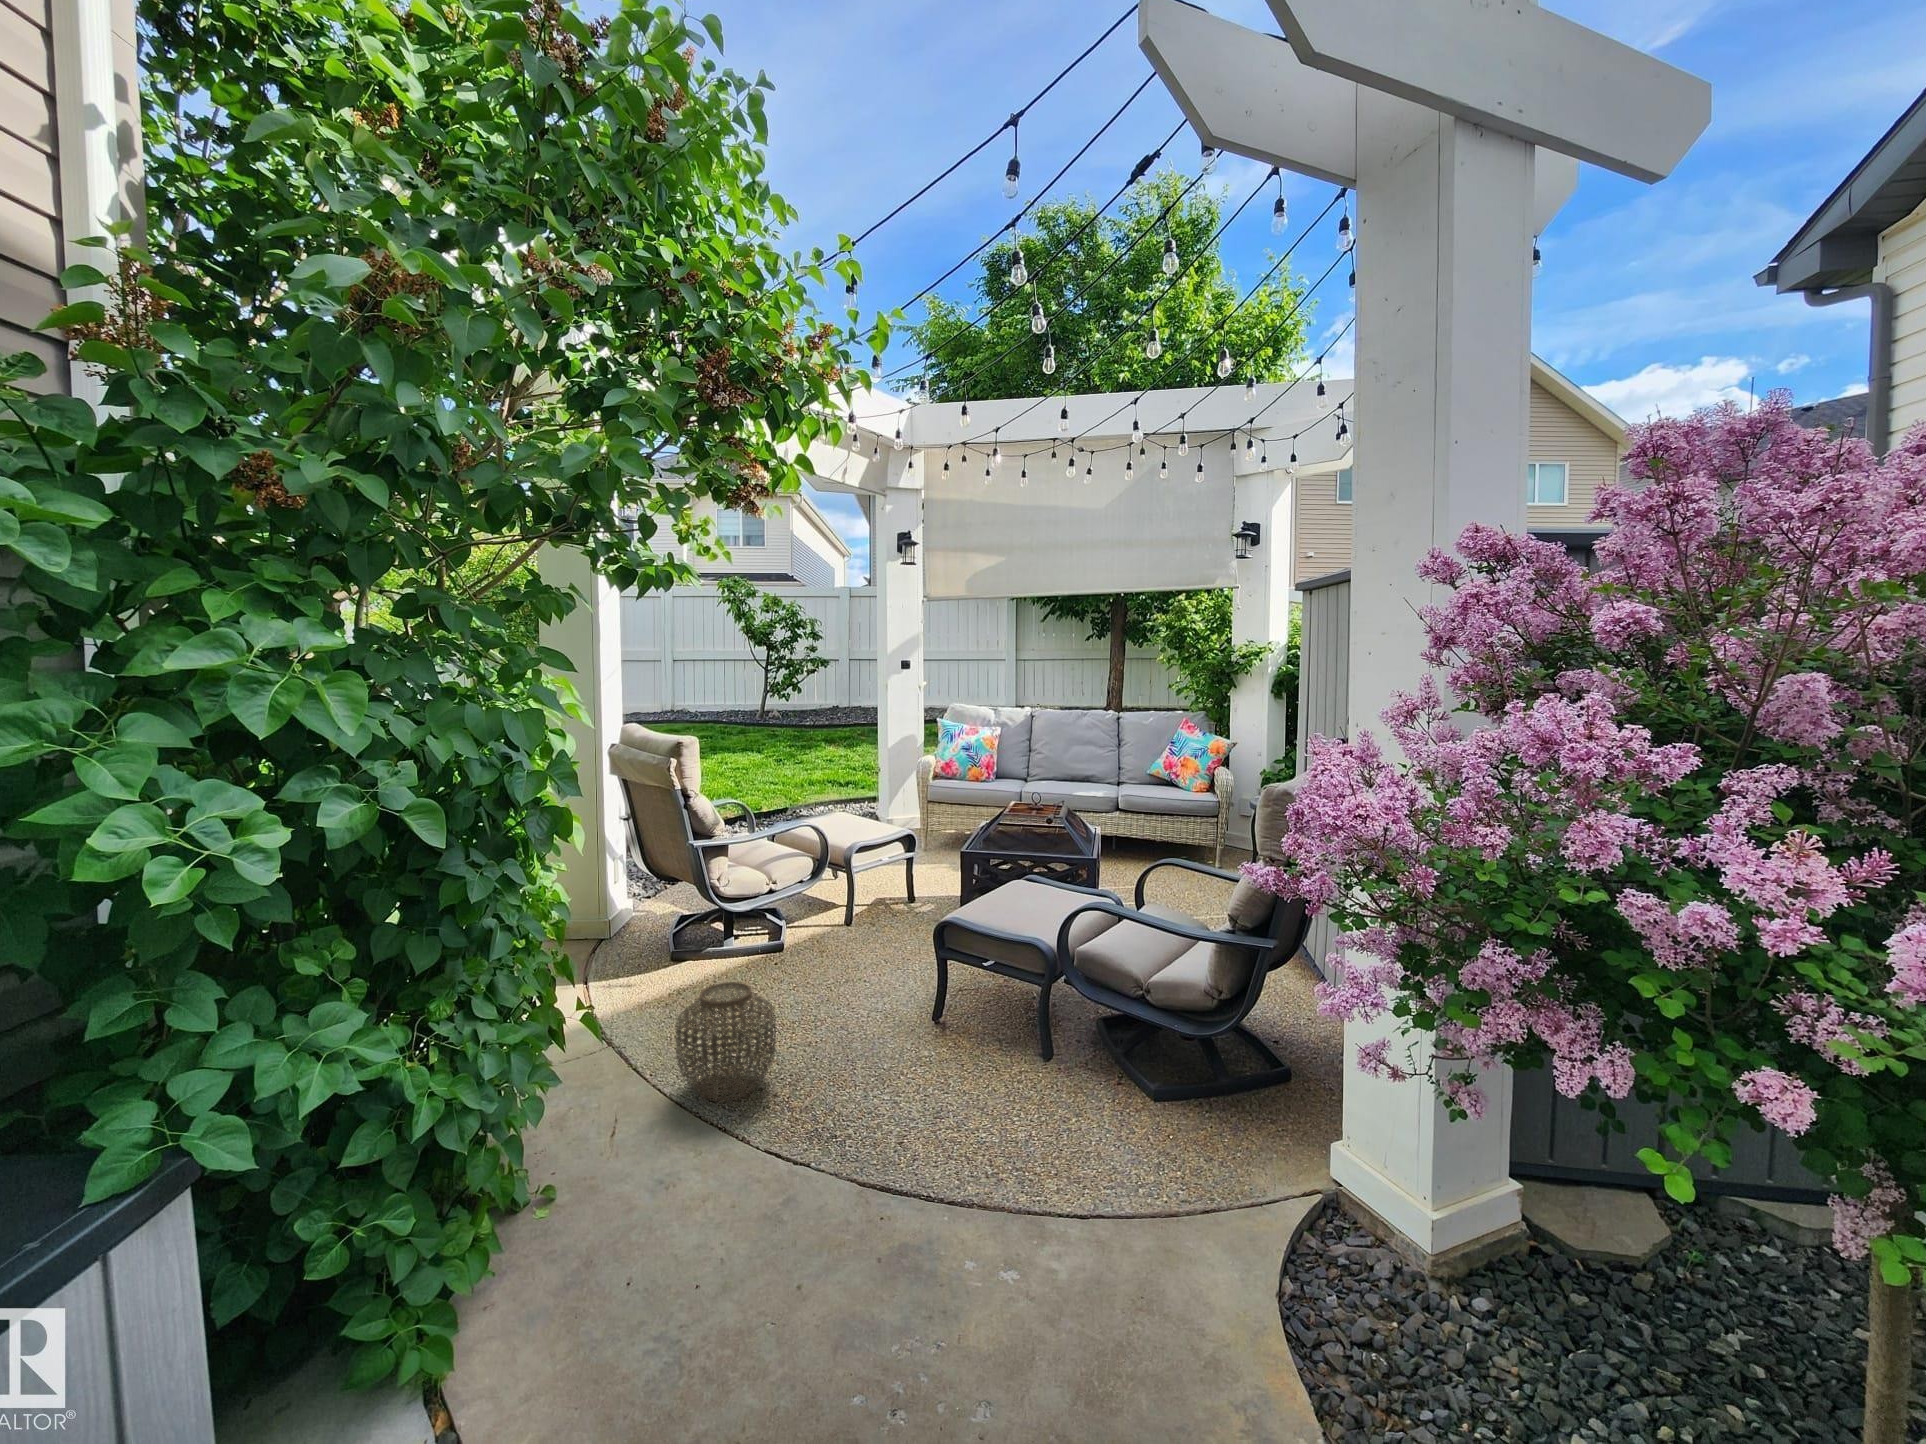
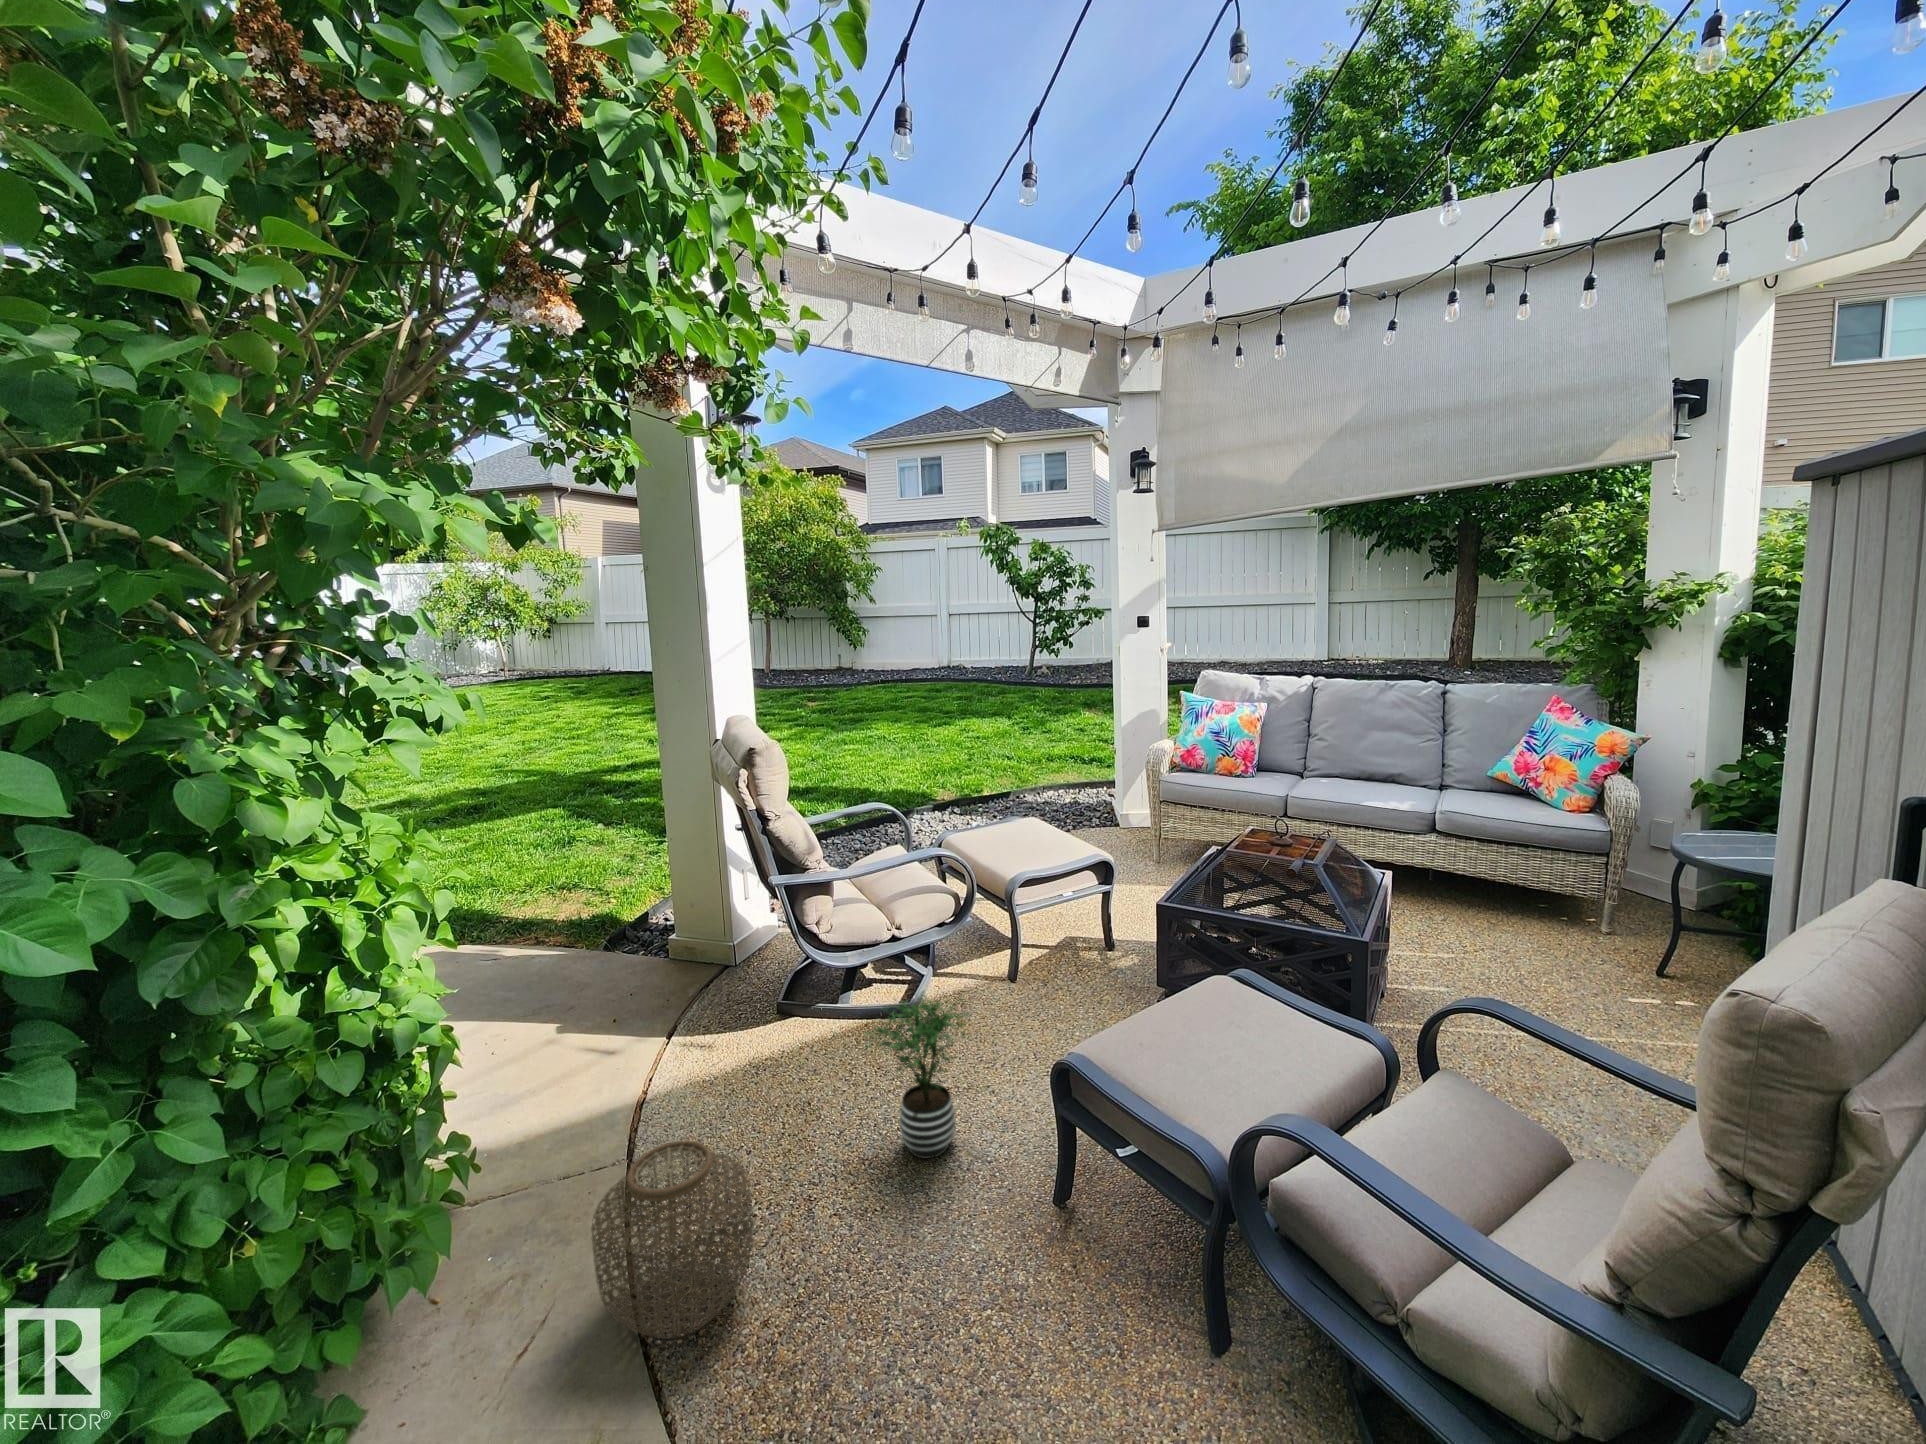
potted plant: none [800,902,876,1012] -> present [866,991,969,1158]

